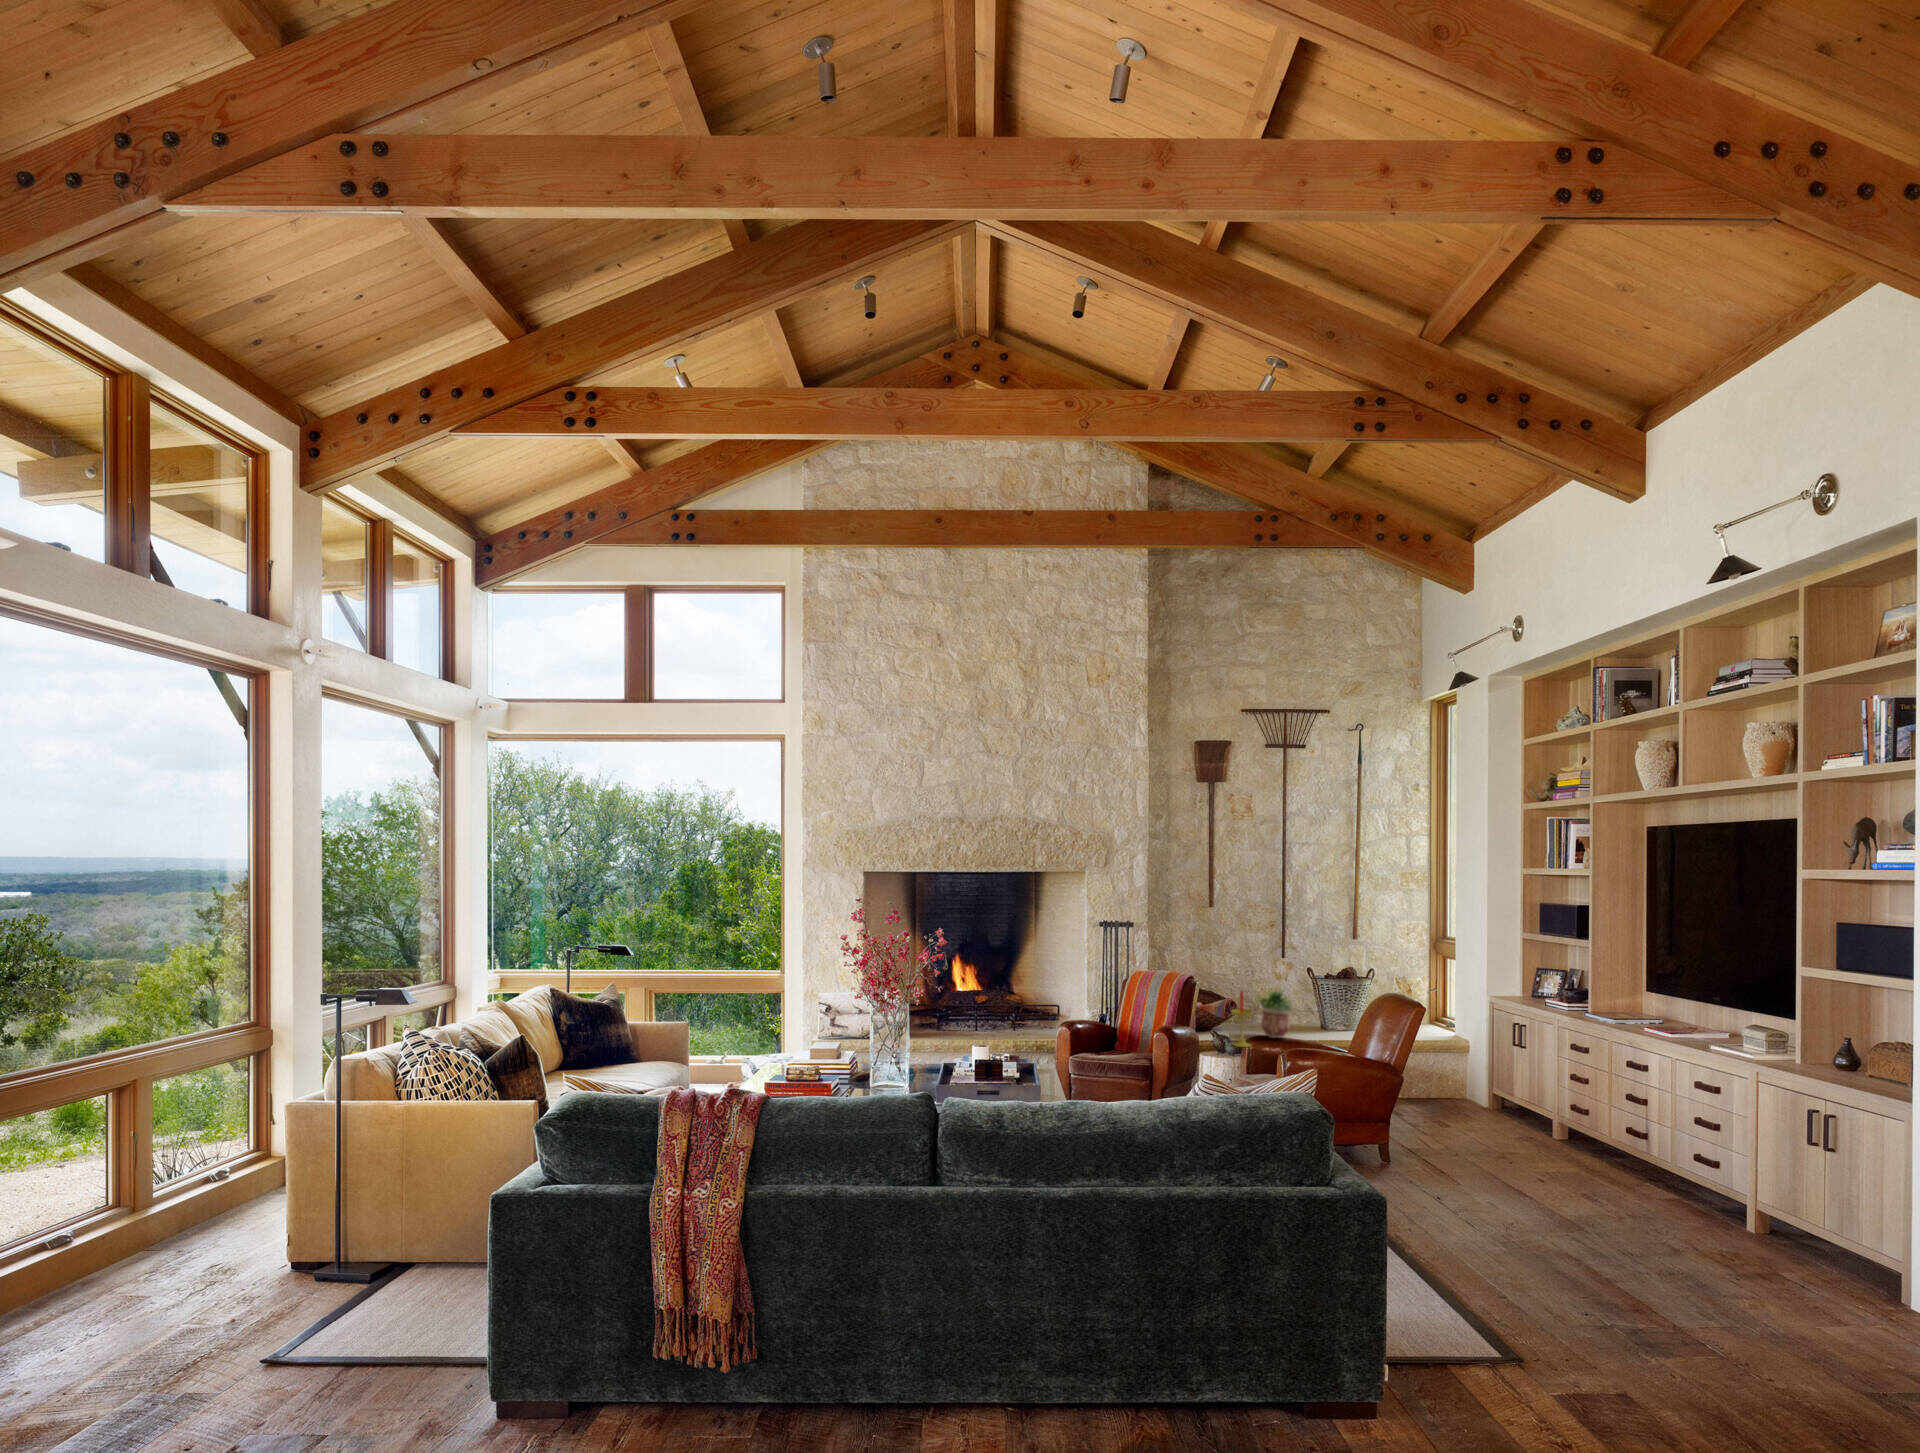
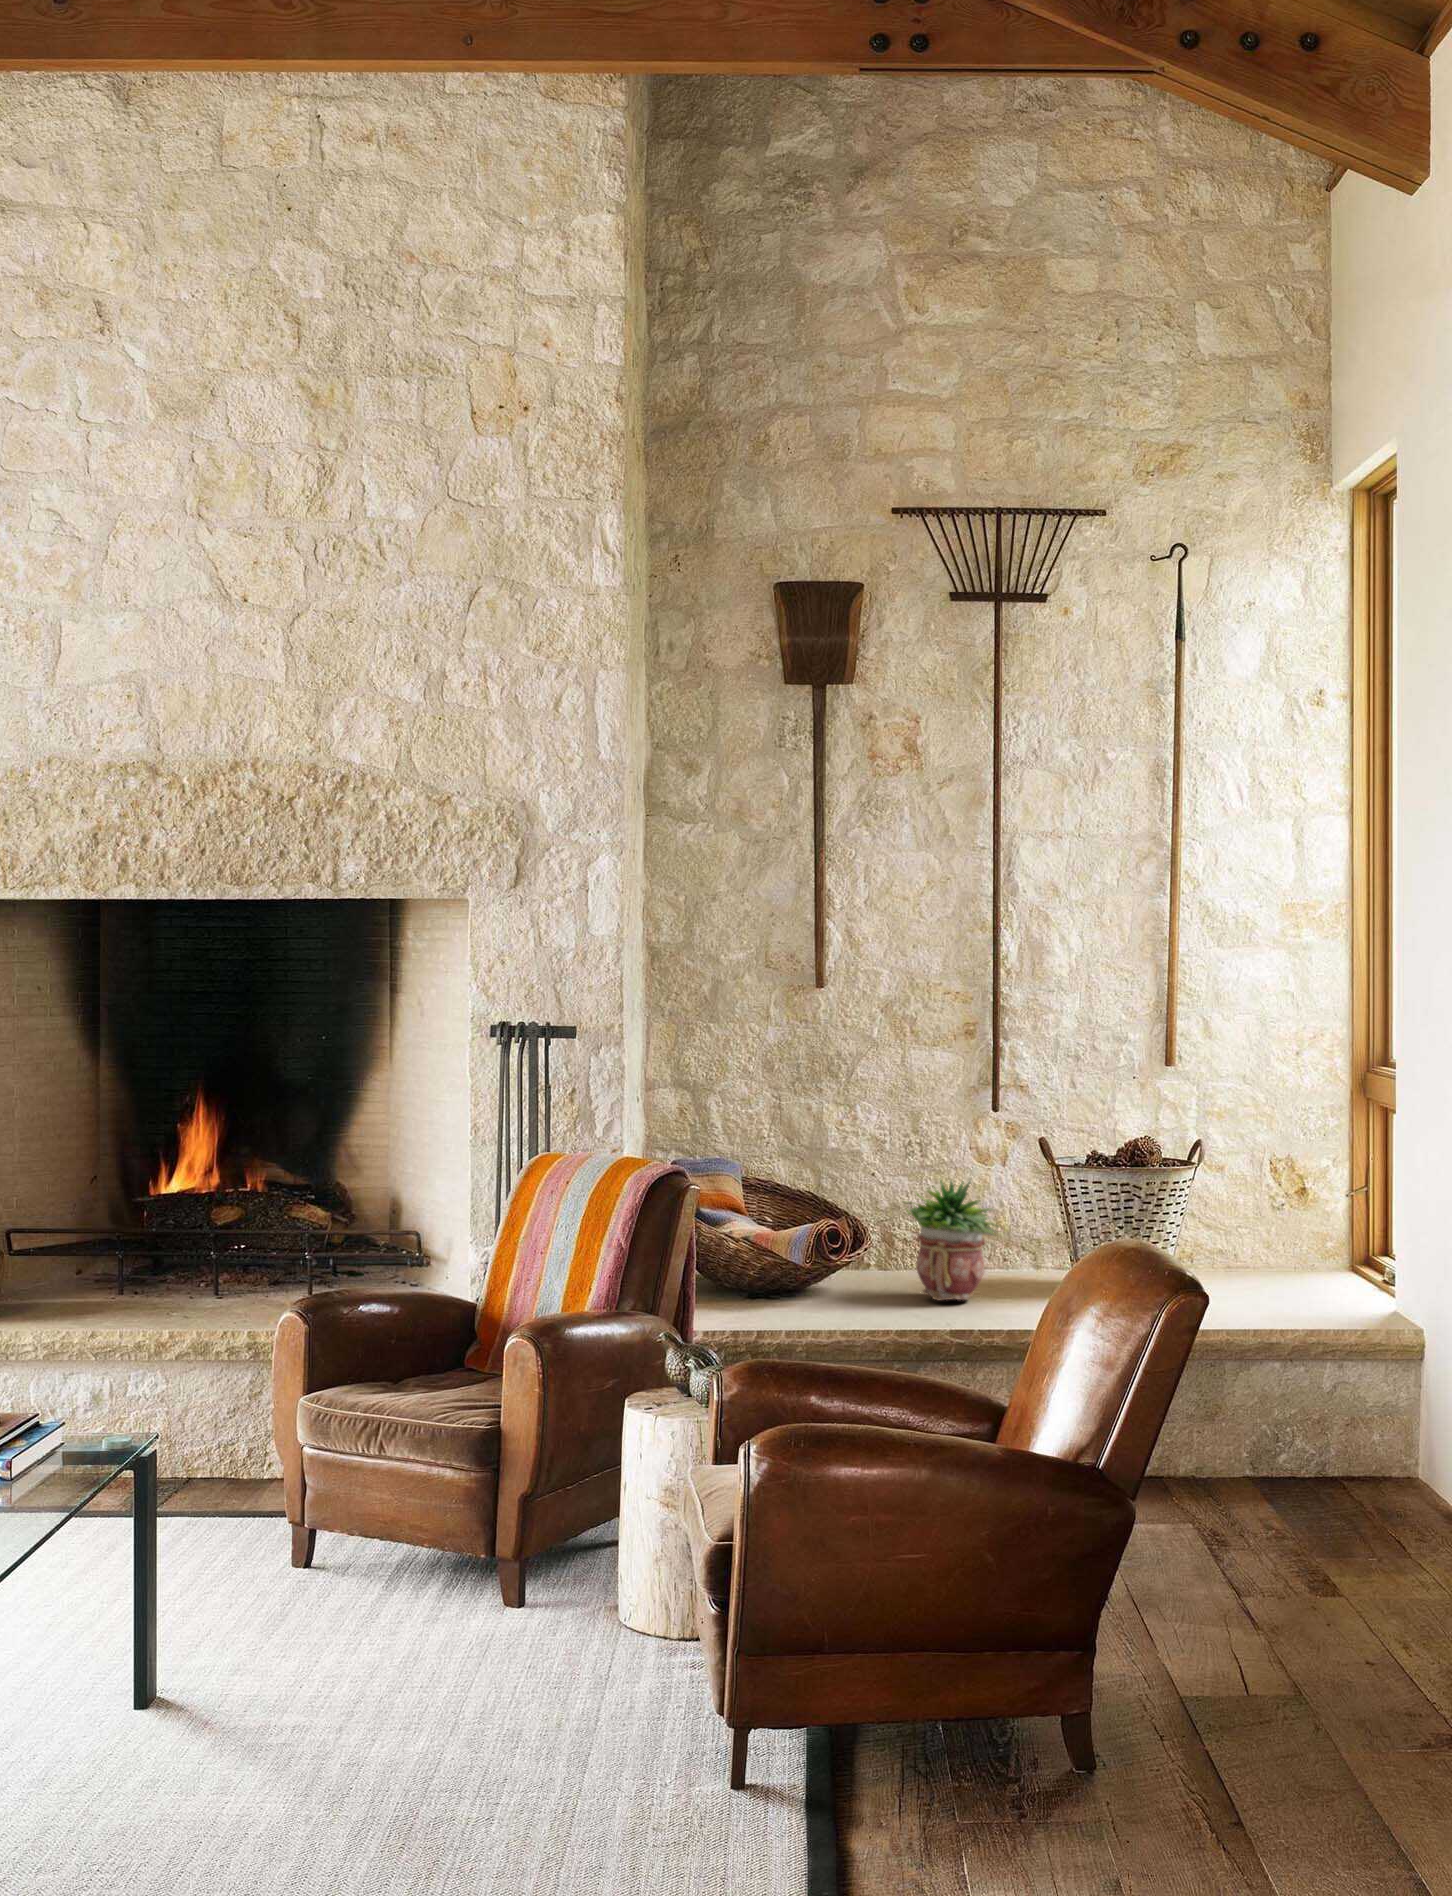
candle: present [1231,991,1252,1047] -> none [814,1181,880,1324]

